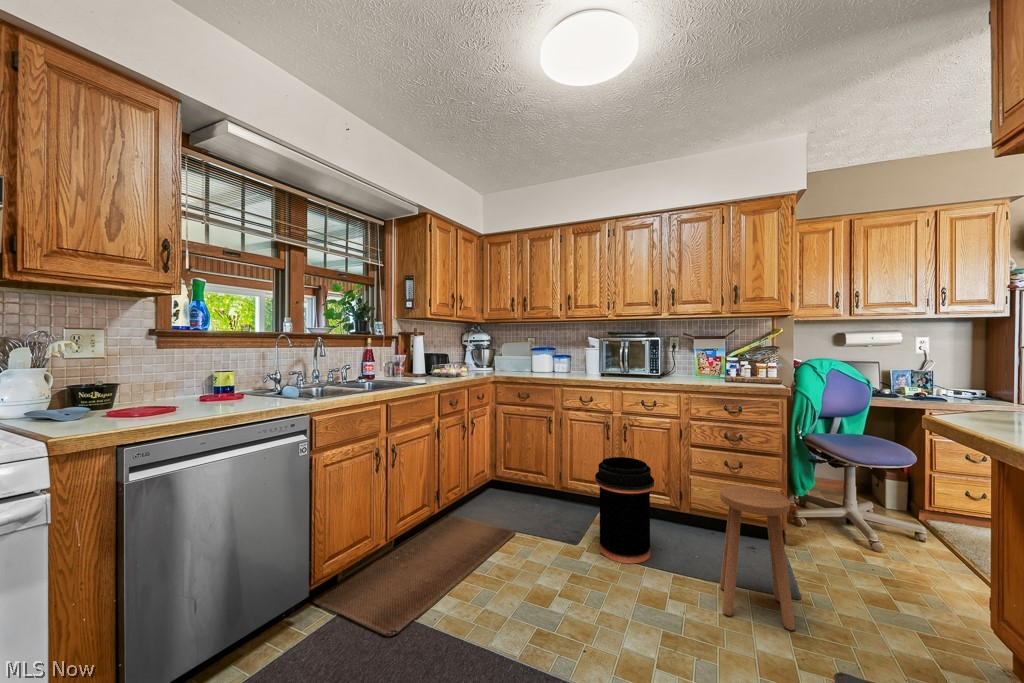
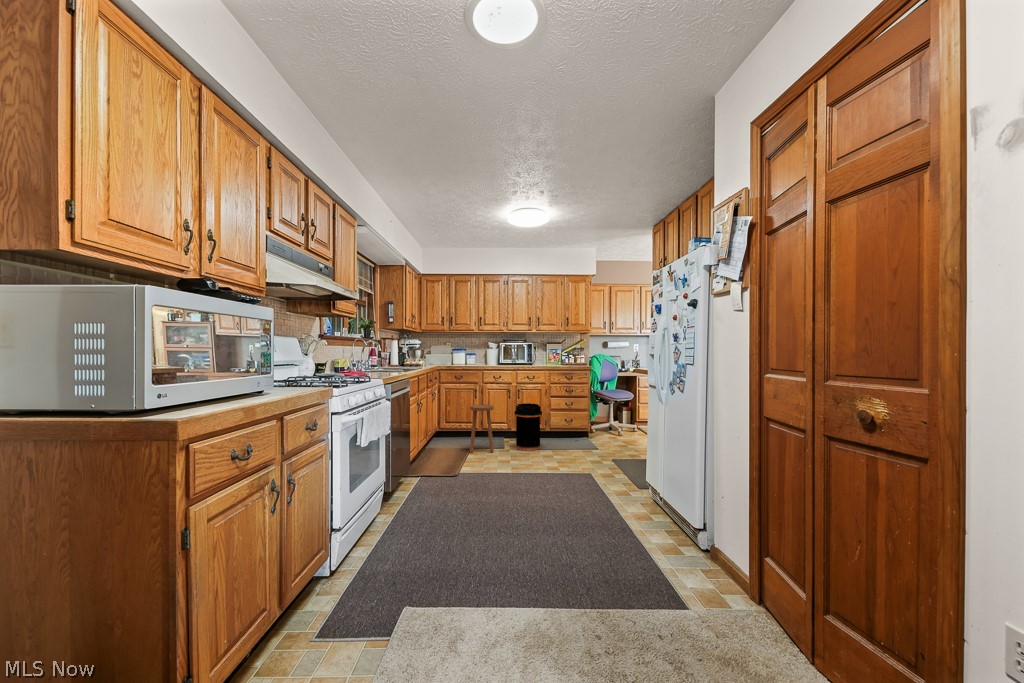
stool: present [720,486,795,630] -> present [470,405,494,453]

